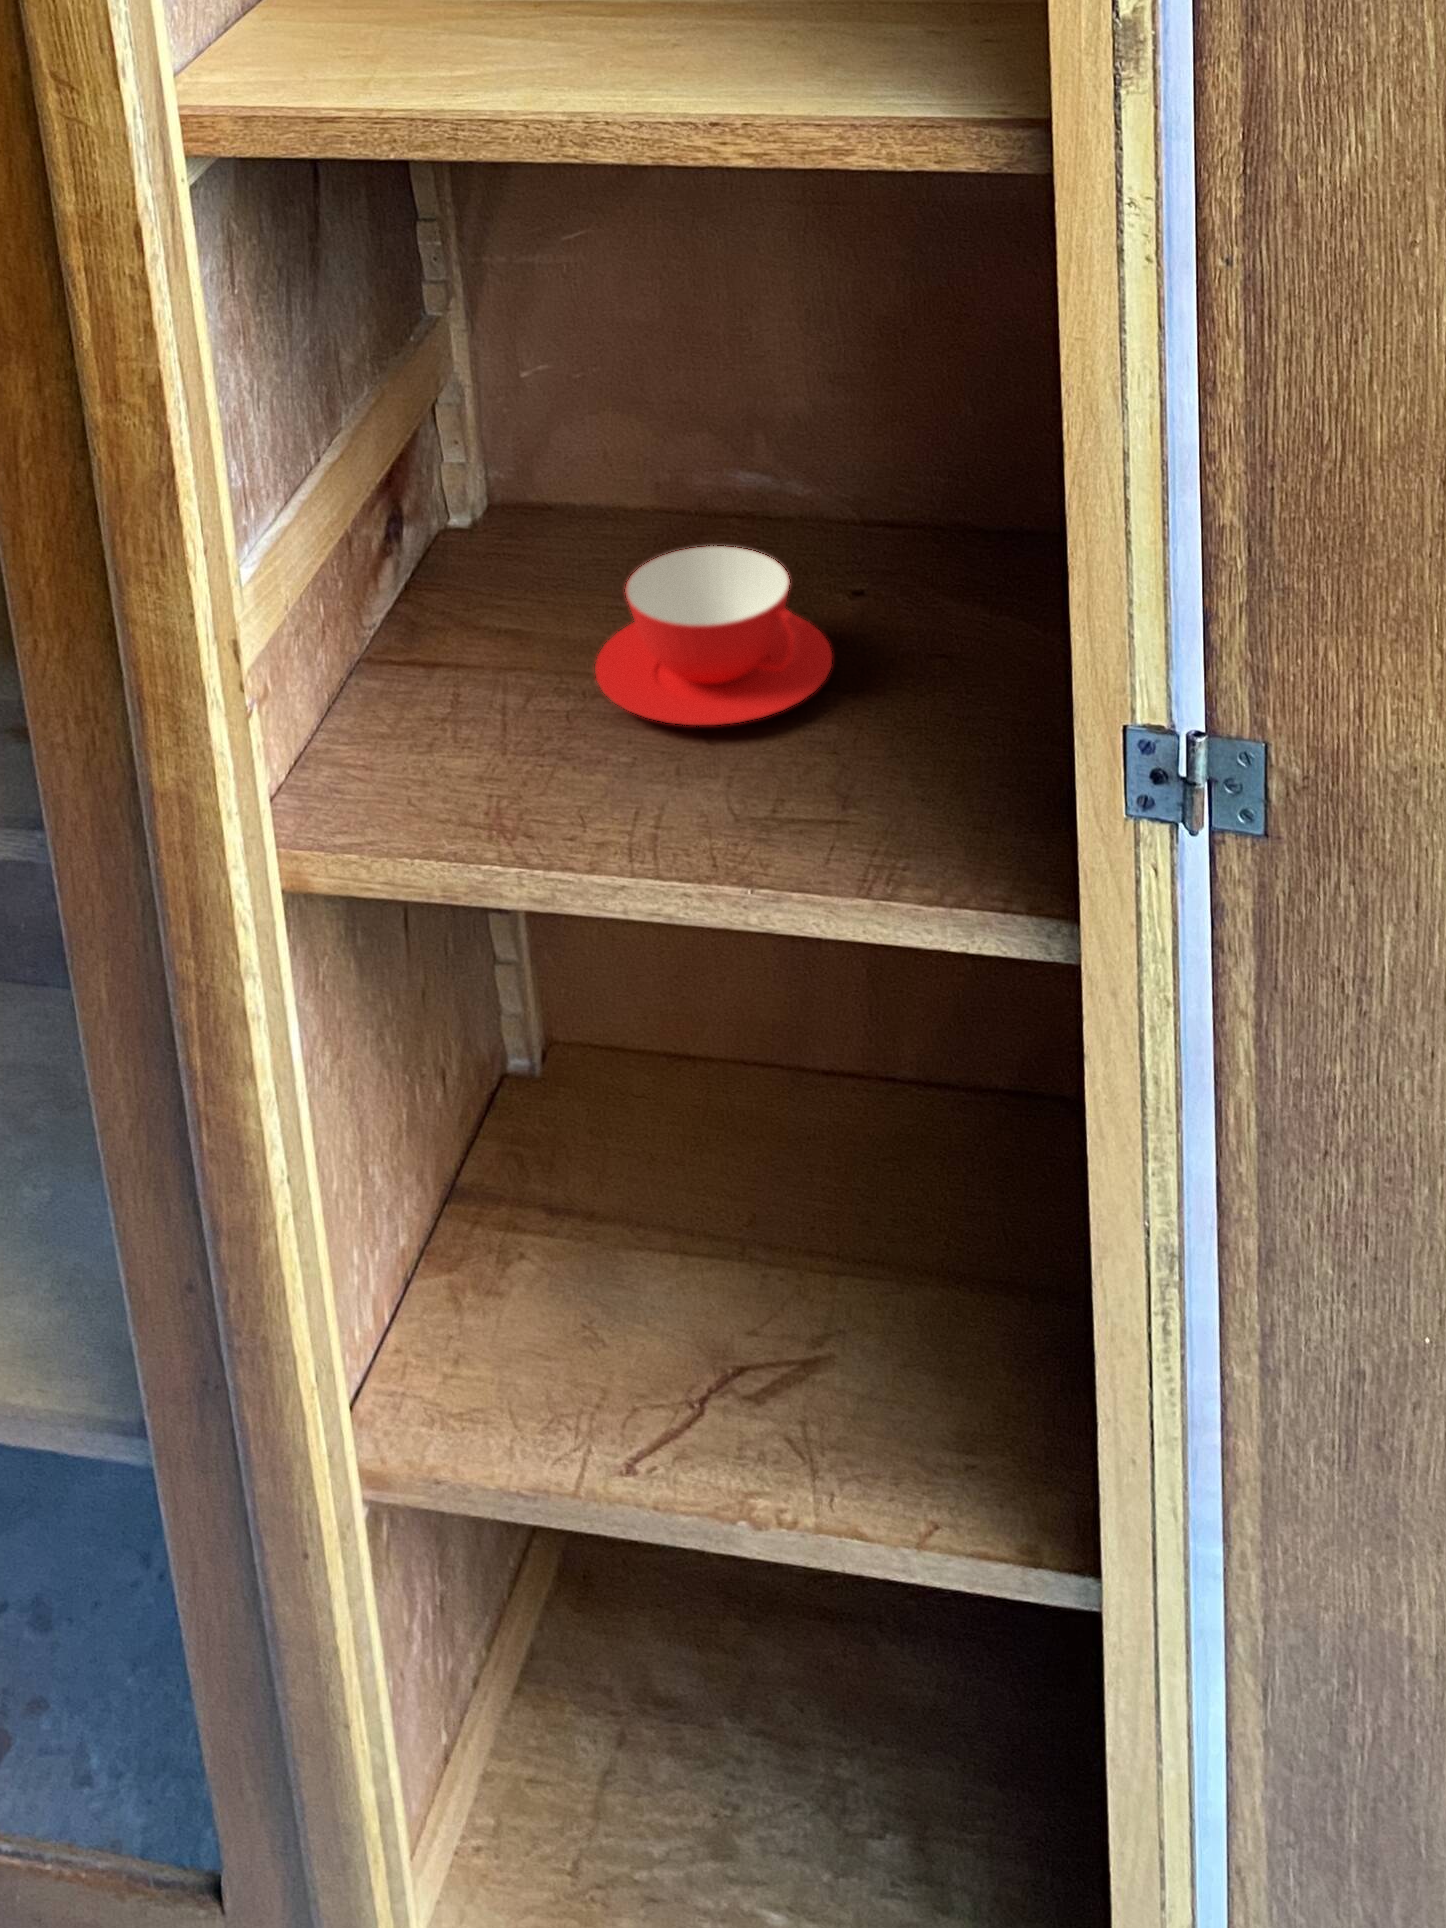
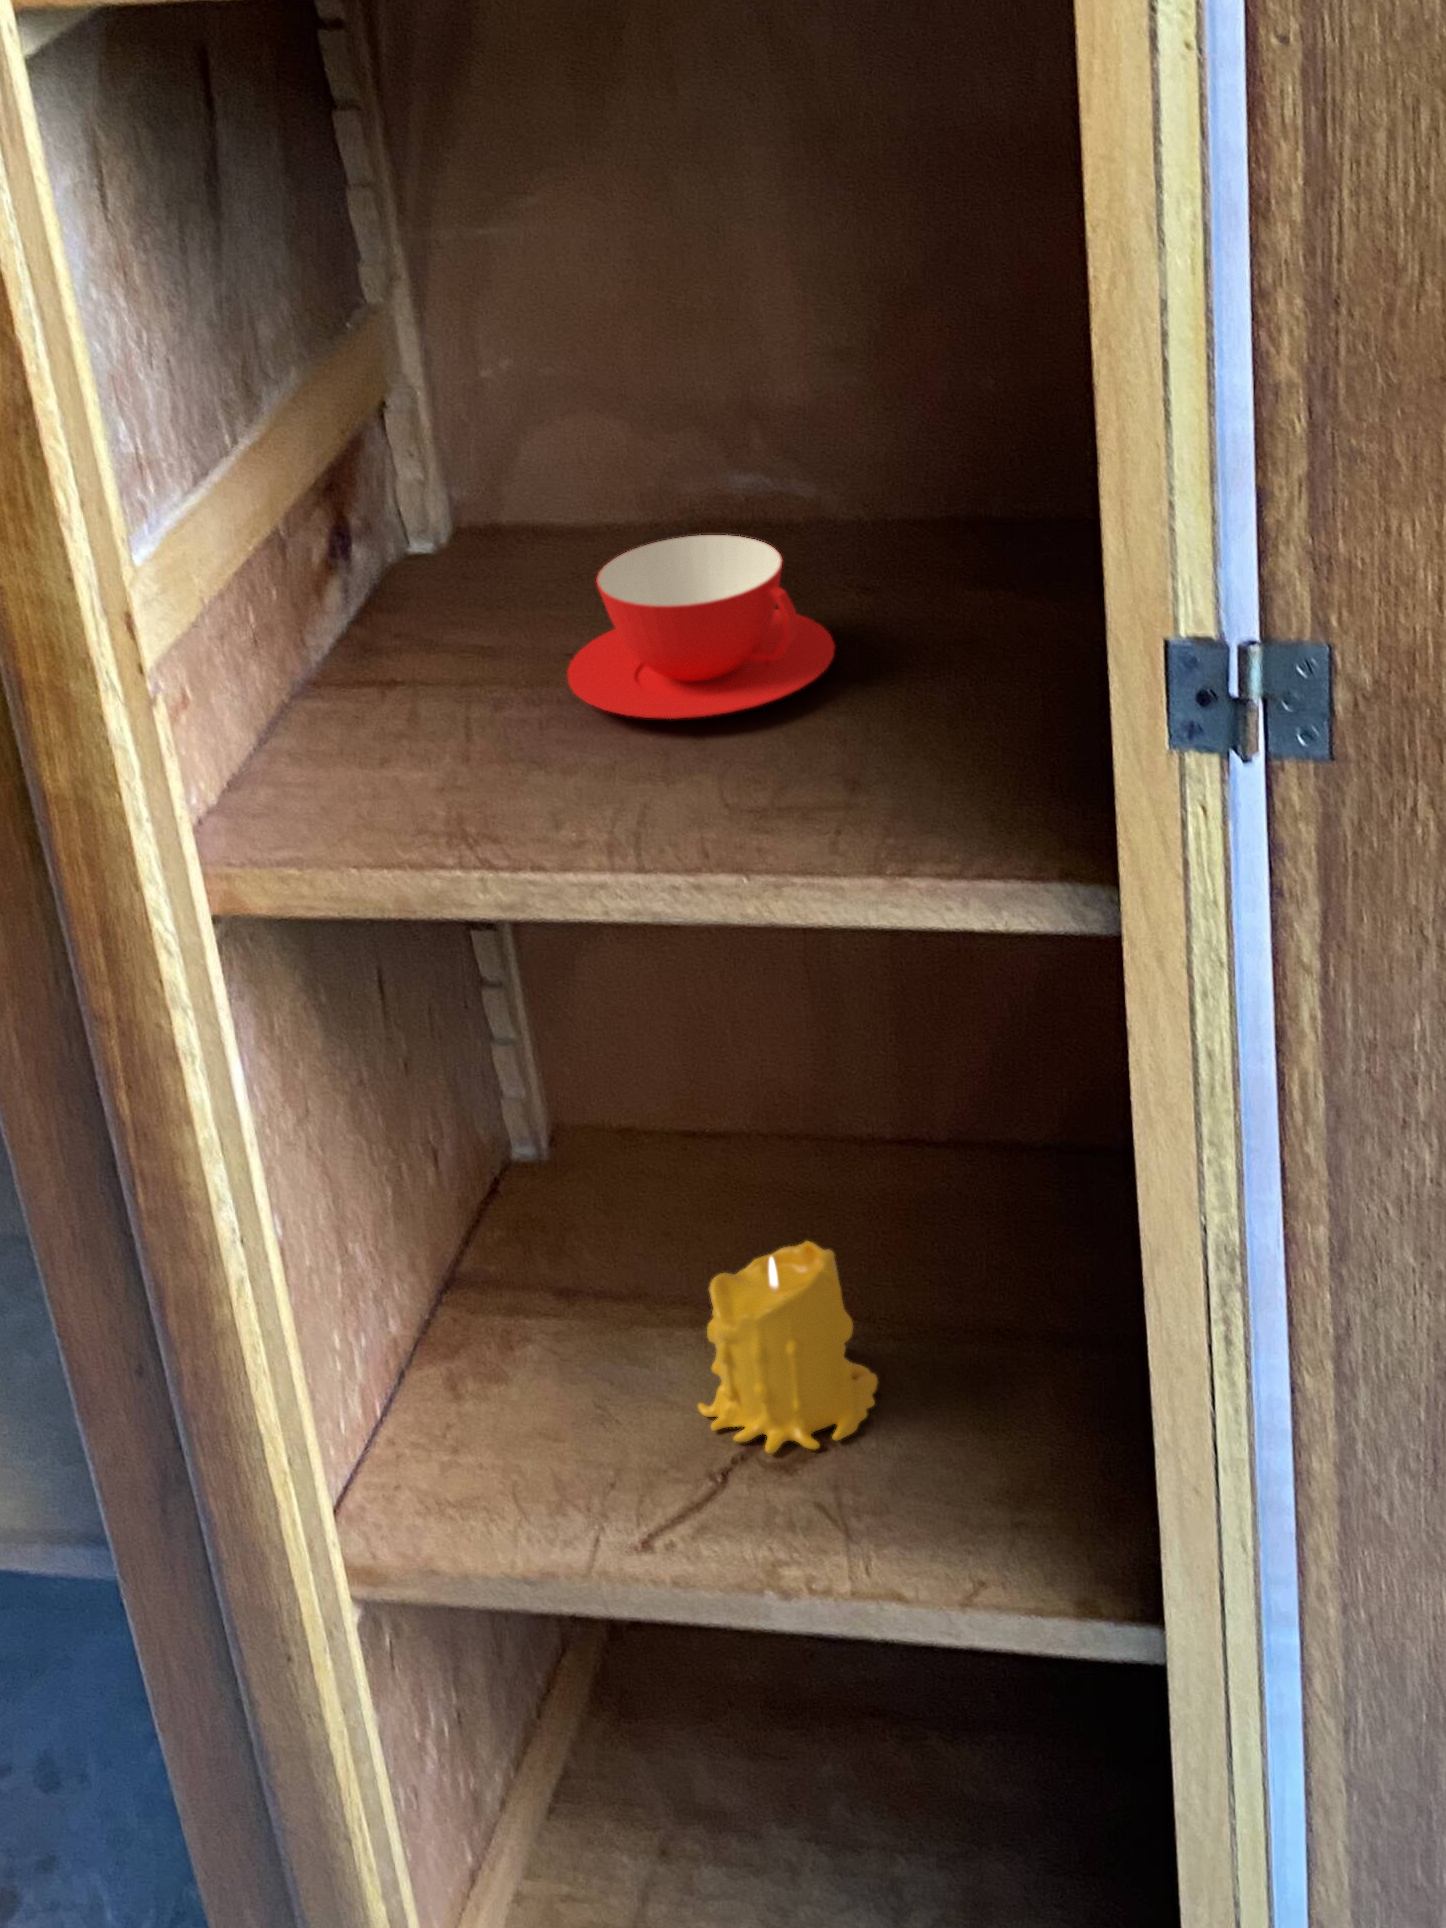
candle: none [680,1182,845,1385] -> present [698,1241,878,1454]

